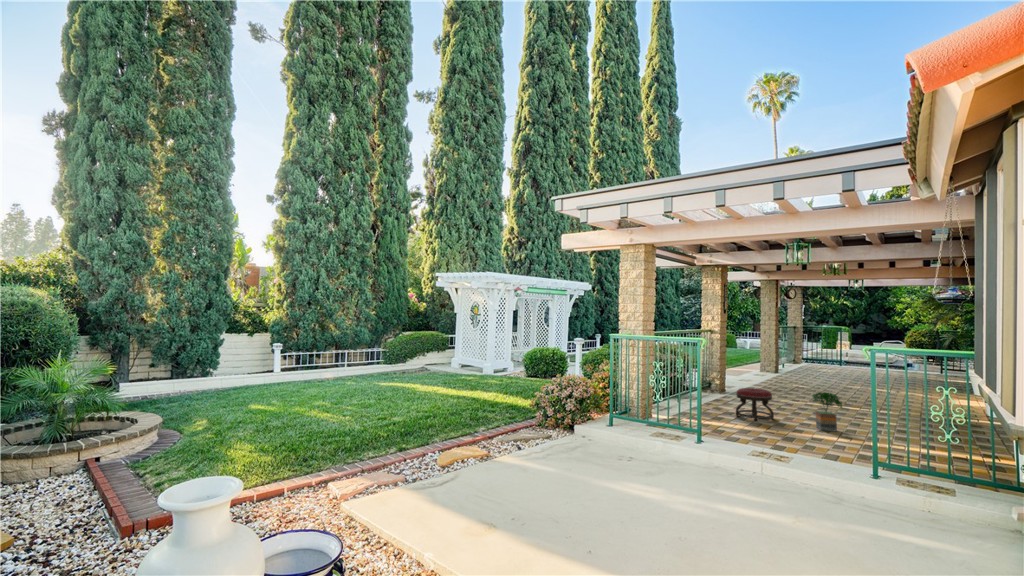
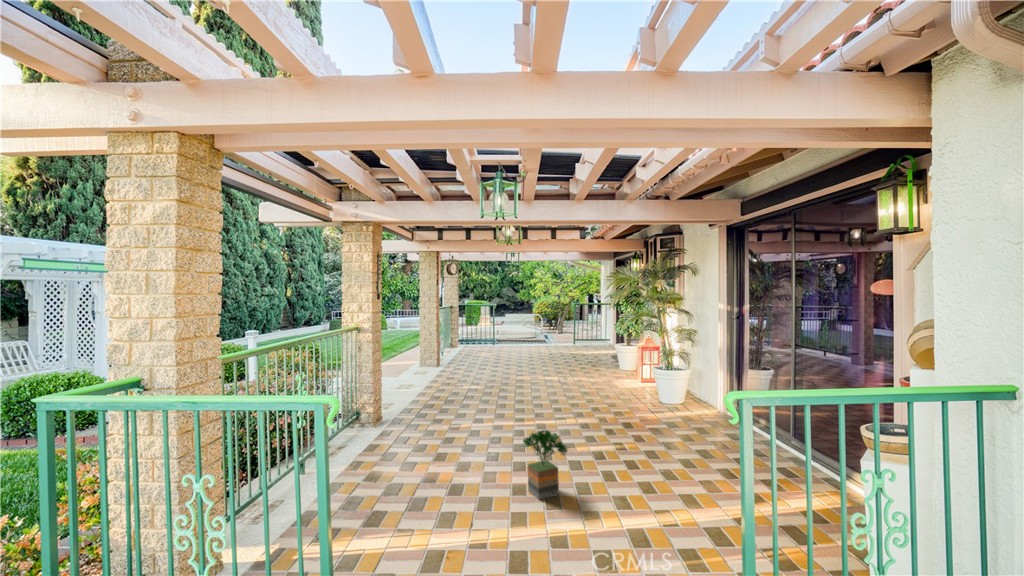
ottoman: present [736,388,774,421] -> none [404,434,464,502]

